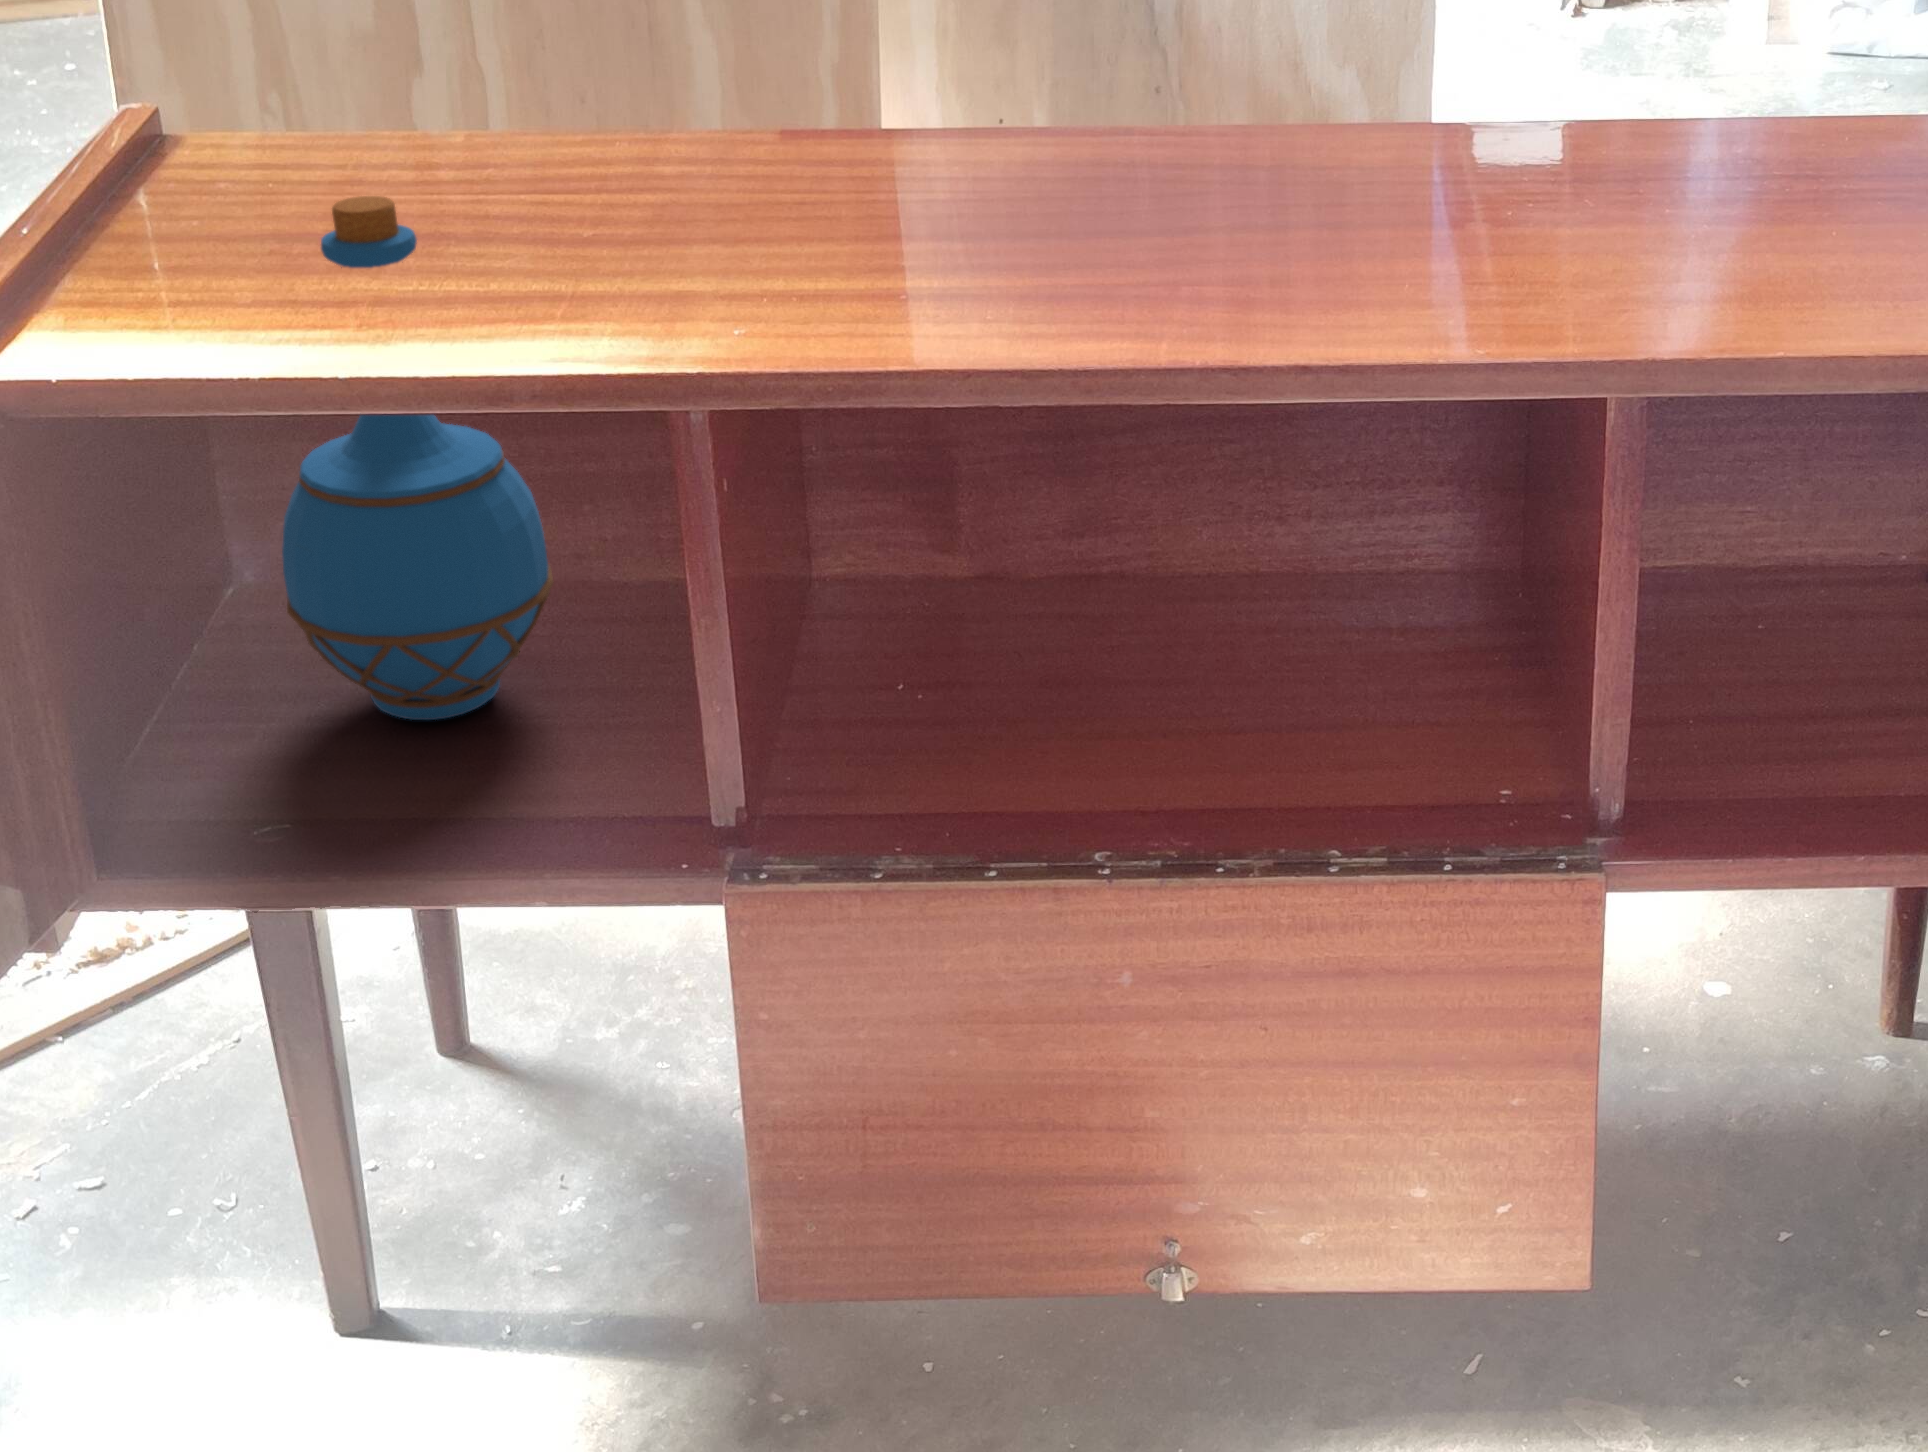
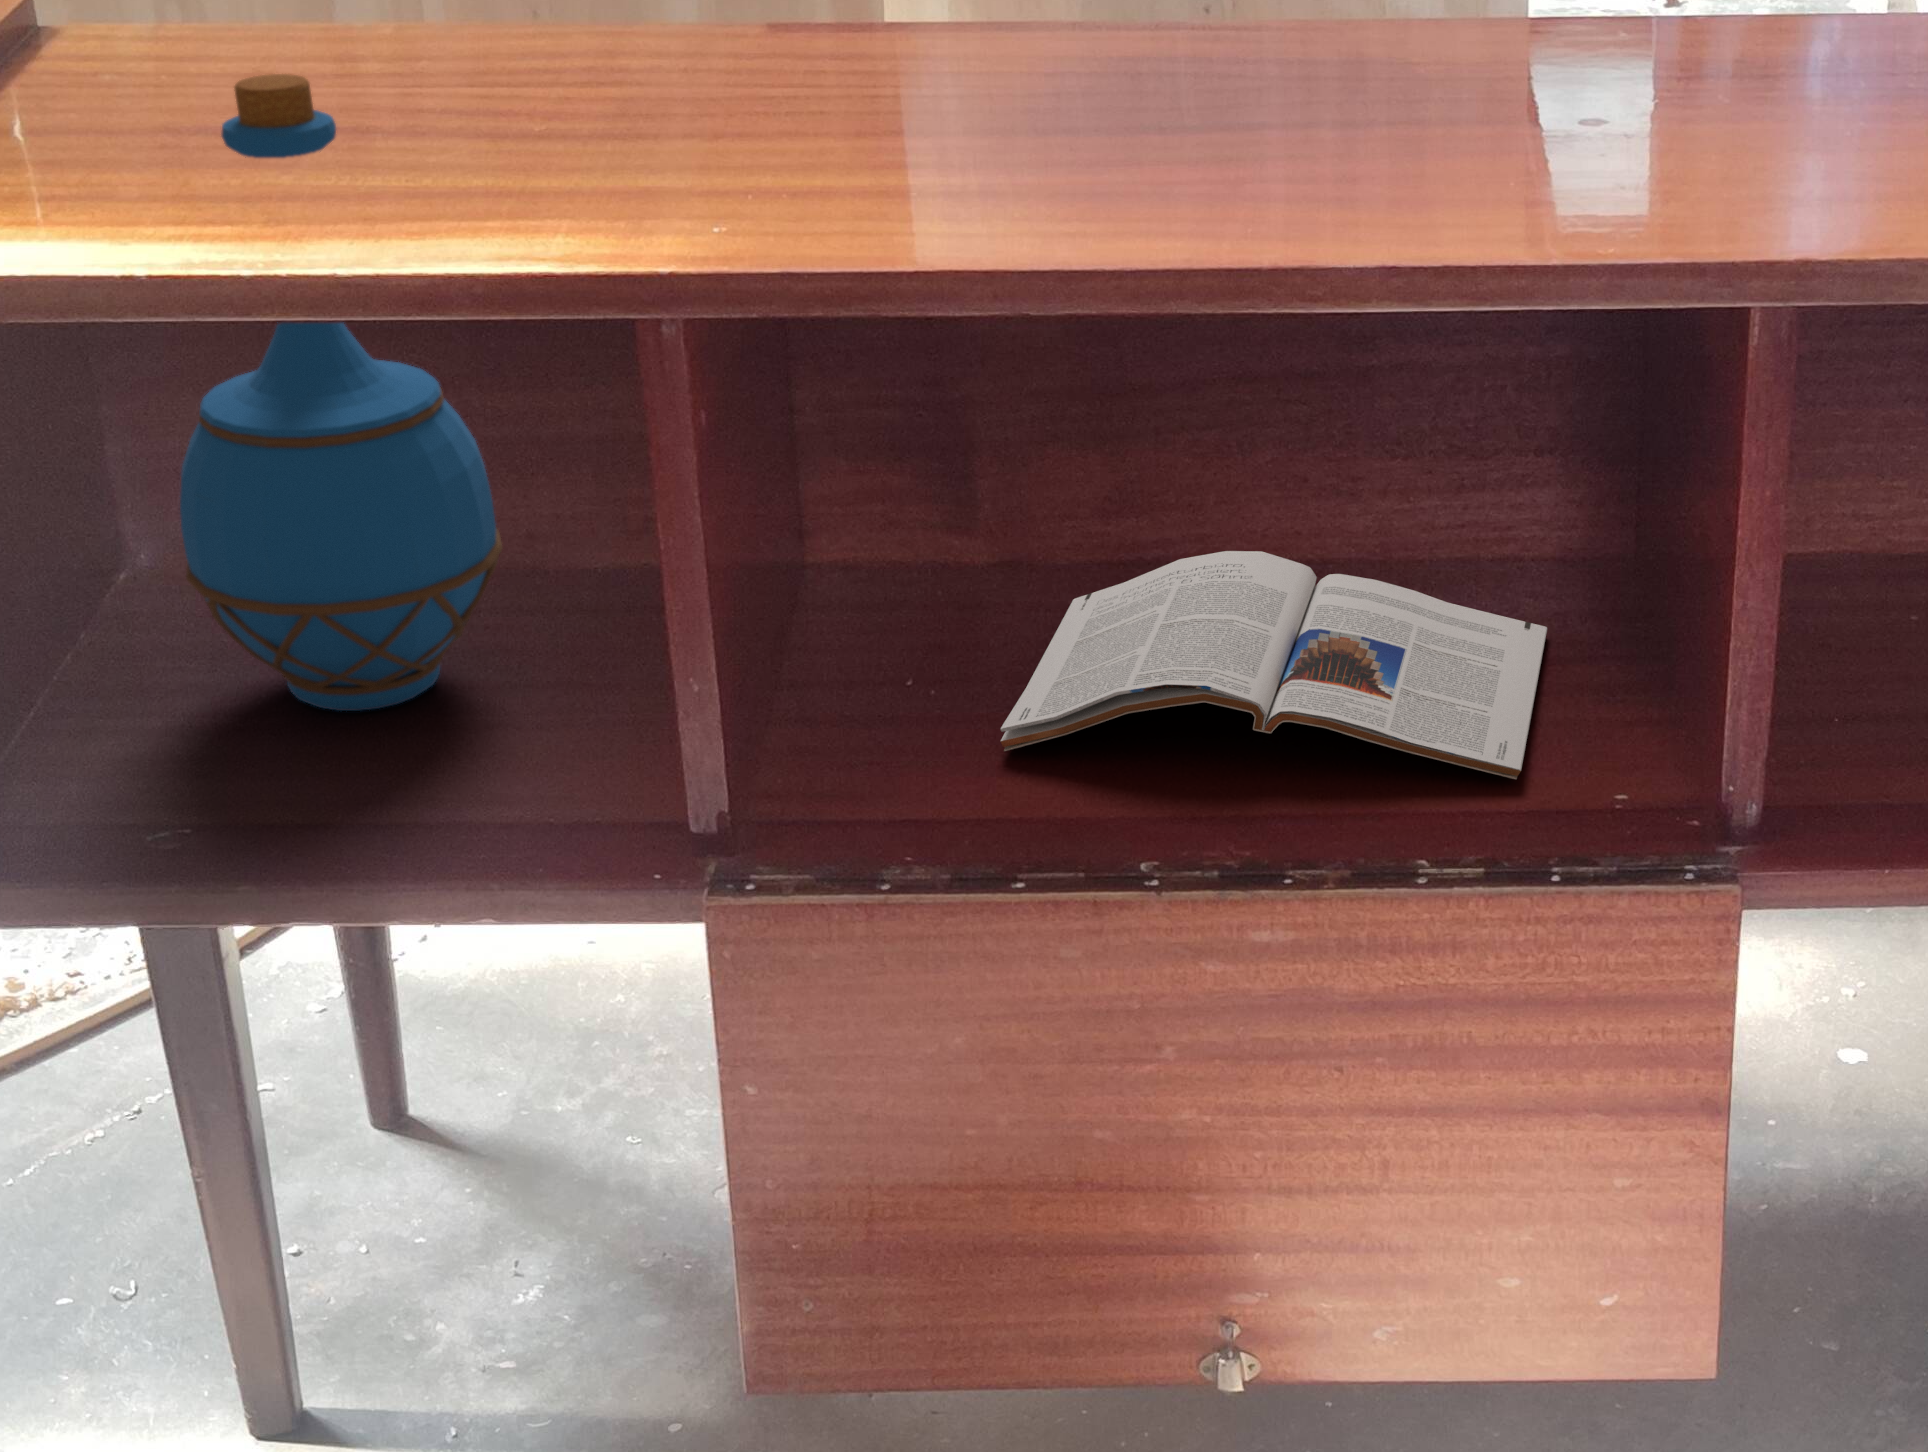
magazine: none [973,578,1441,785] -> present [1000,551,1547,779]

